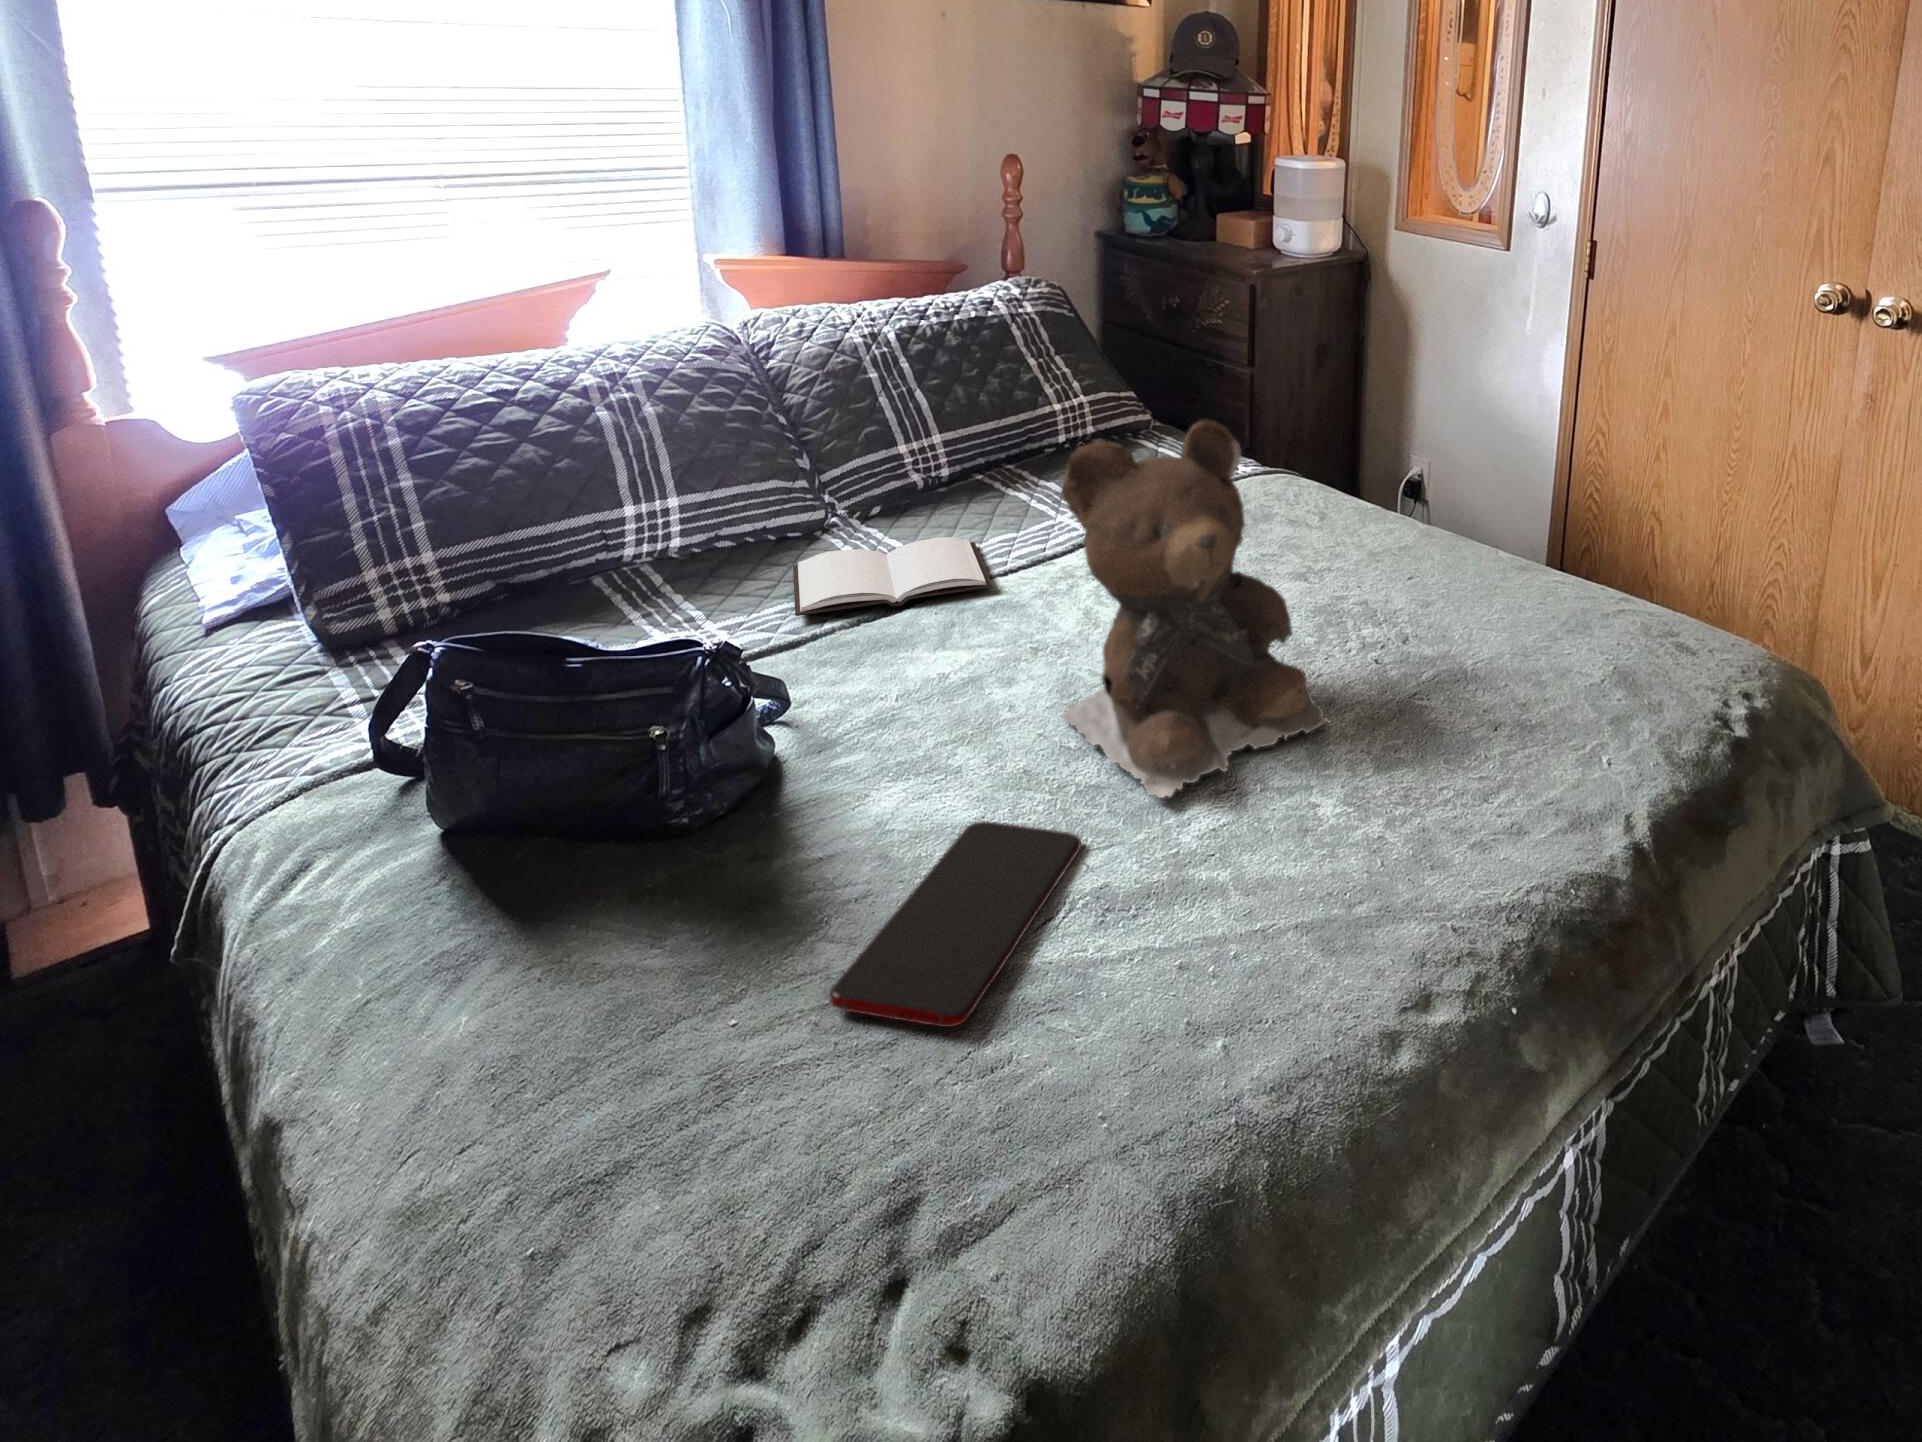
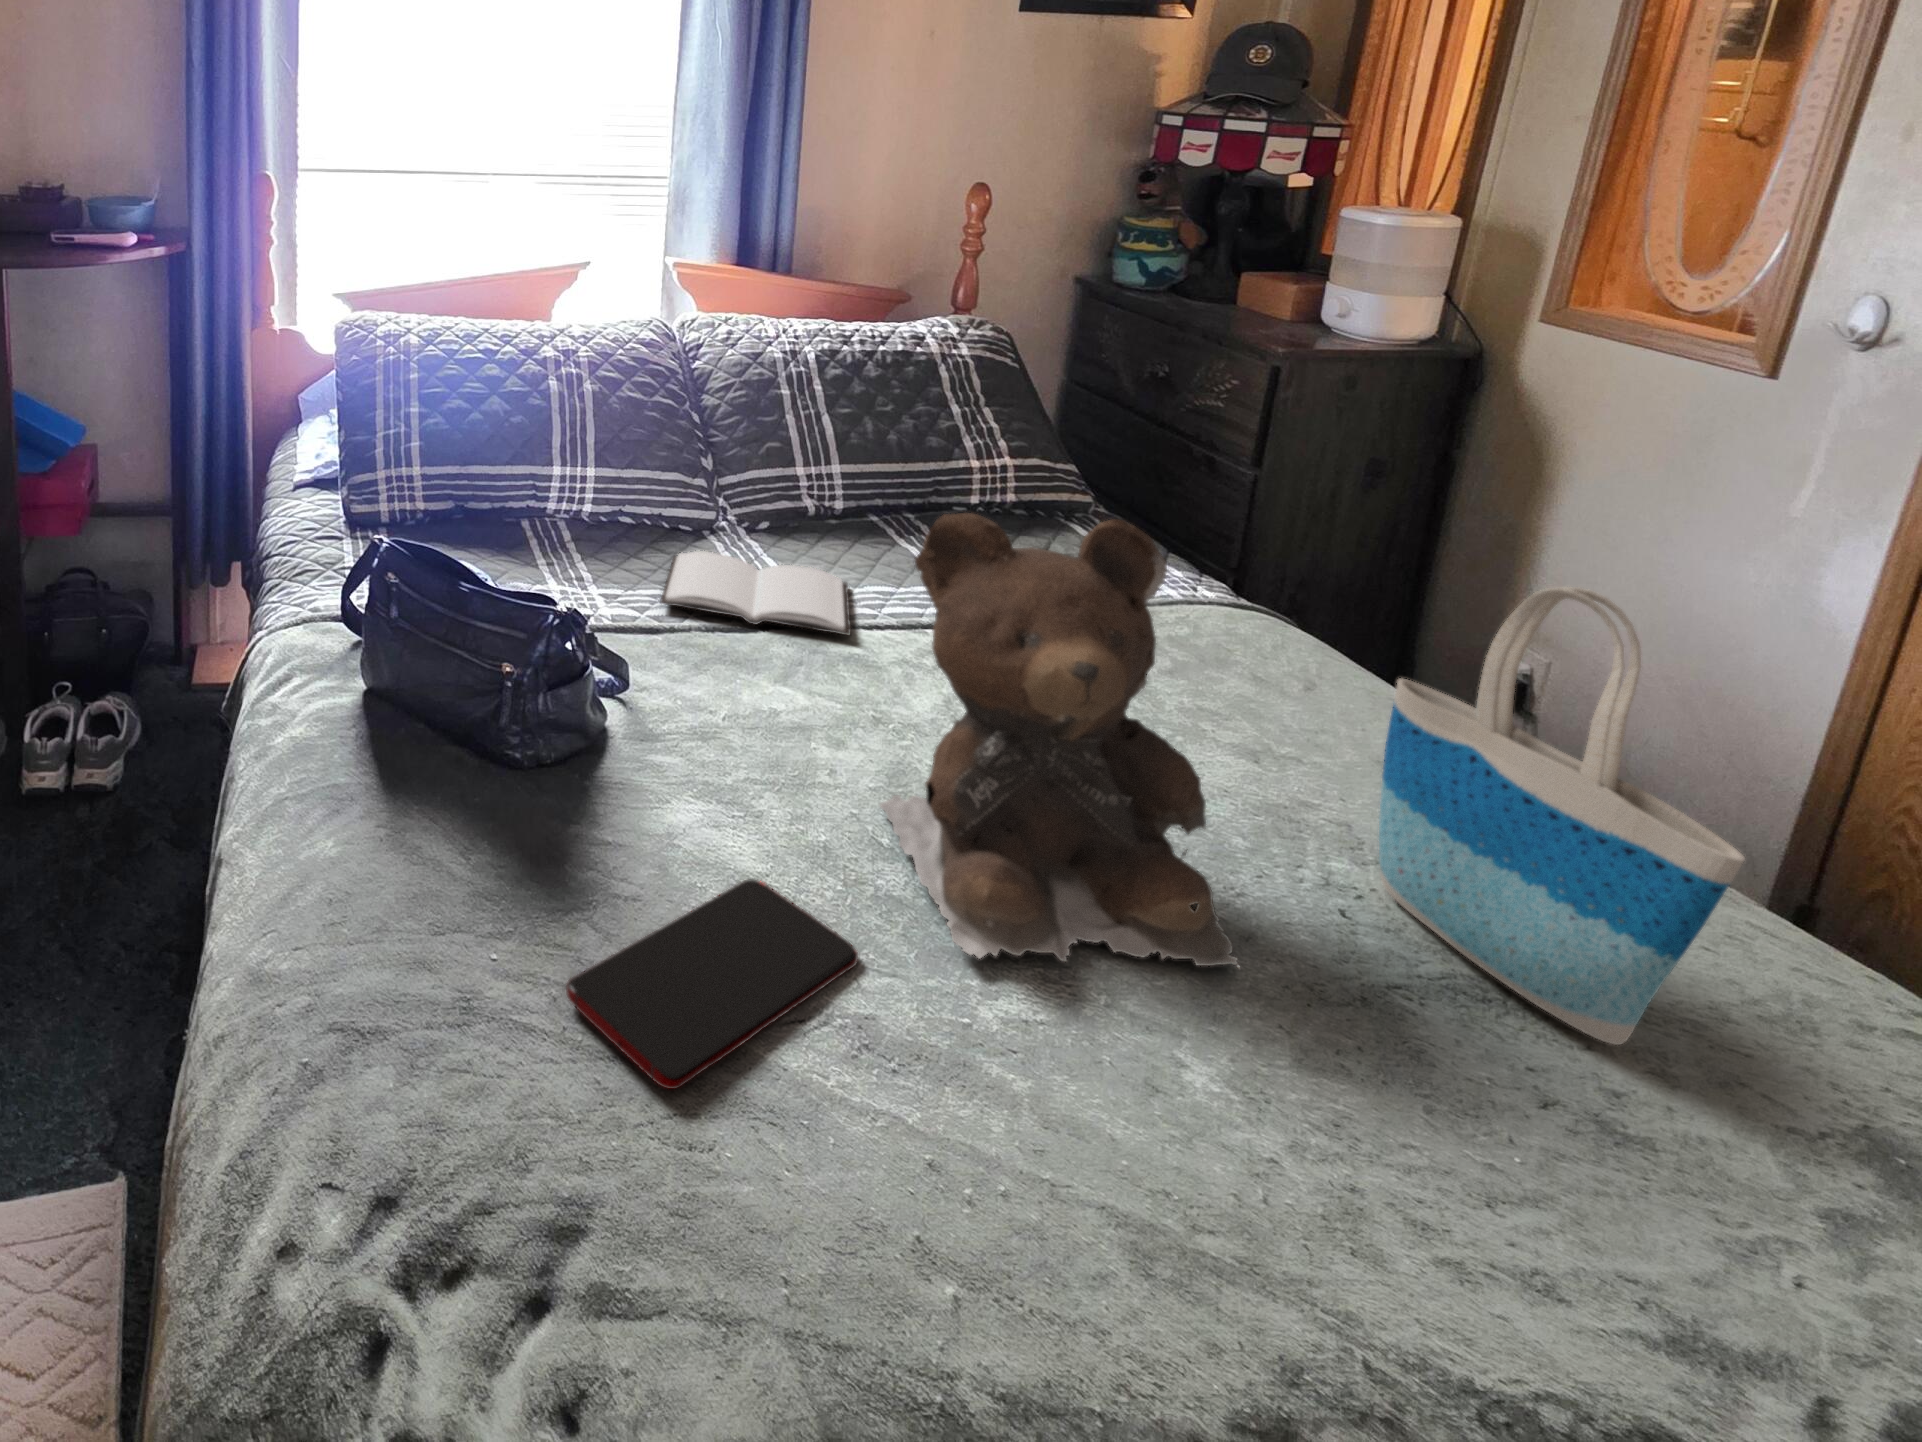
tote bag: none [1380,398,1554,677] -> present [1379,587,1745,1045]

